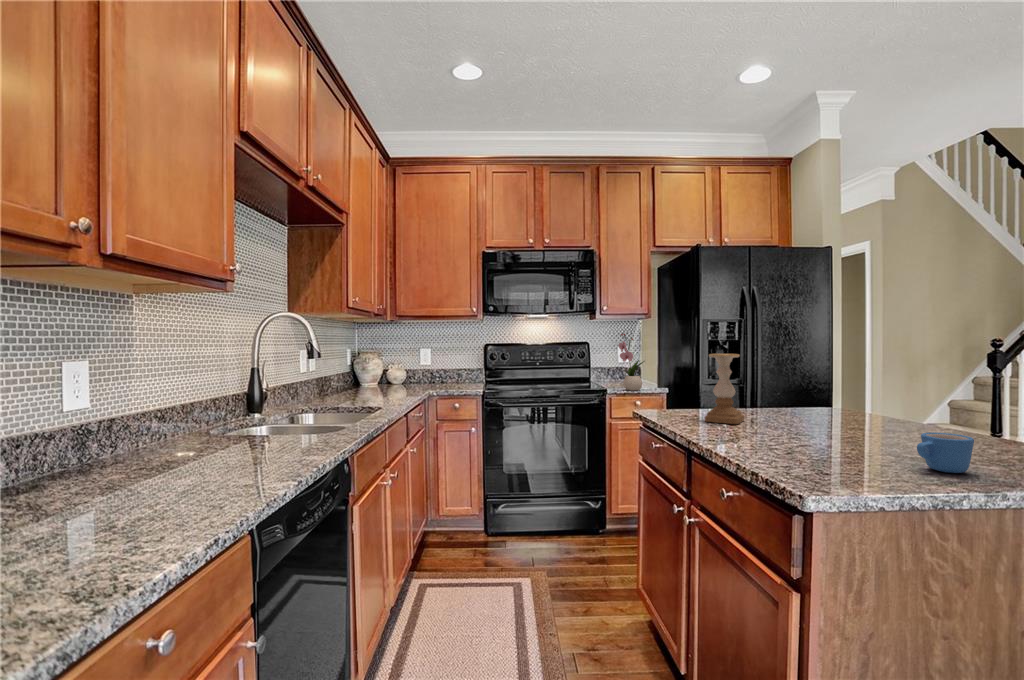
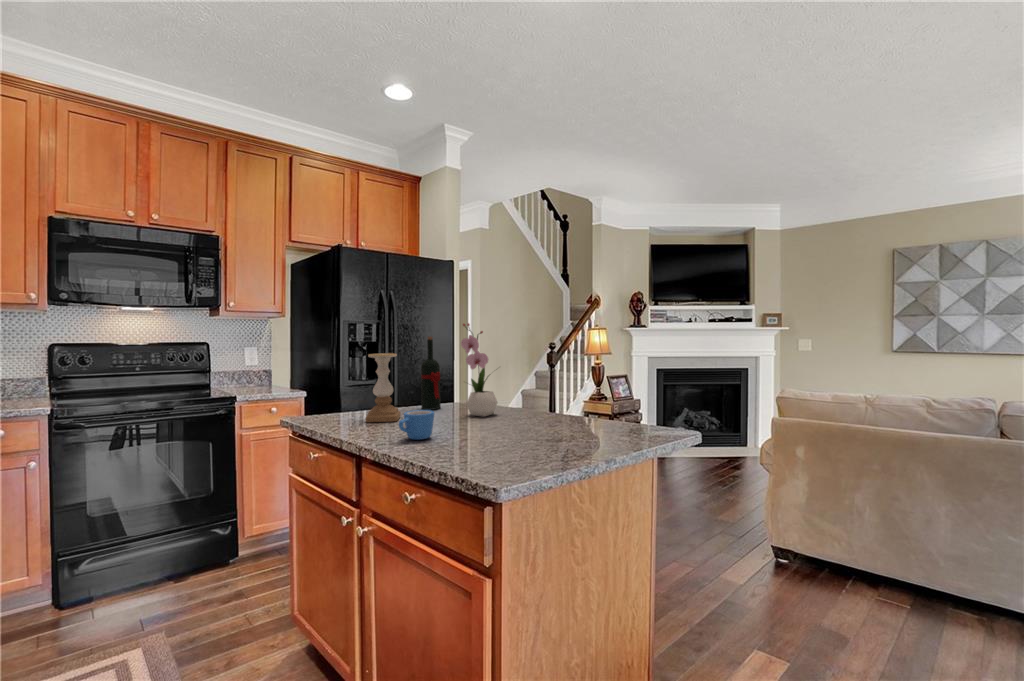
flower arrangement: present [619,334,644,391] -> present [461,323,497,417]
wine bottle: none [773,336,797,419] -> present [421,337,441,410]
mug: present [917,432,974,473] -> present [399,410,434,440]

